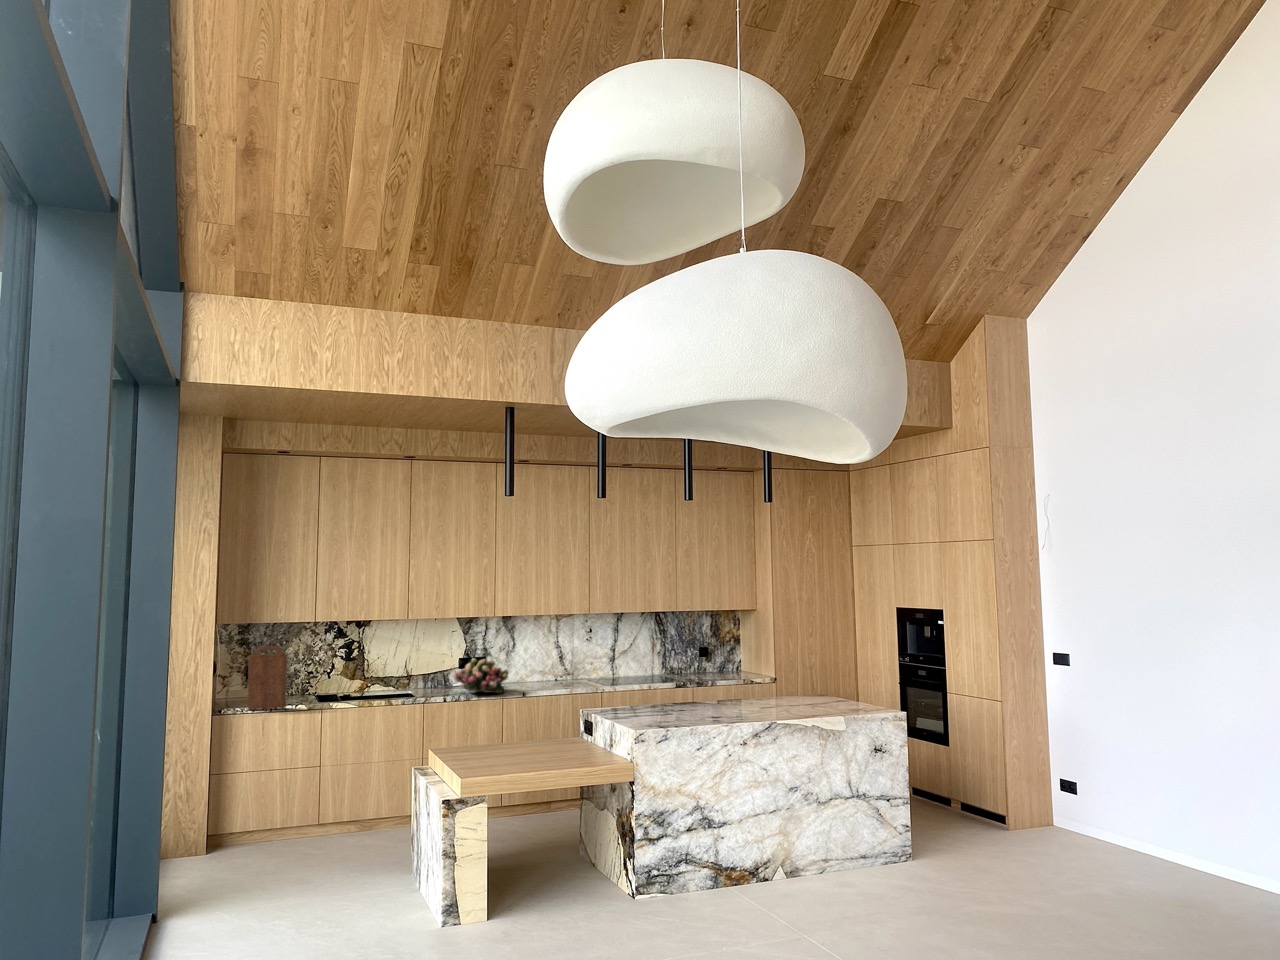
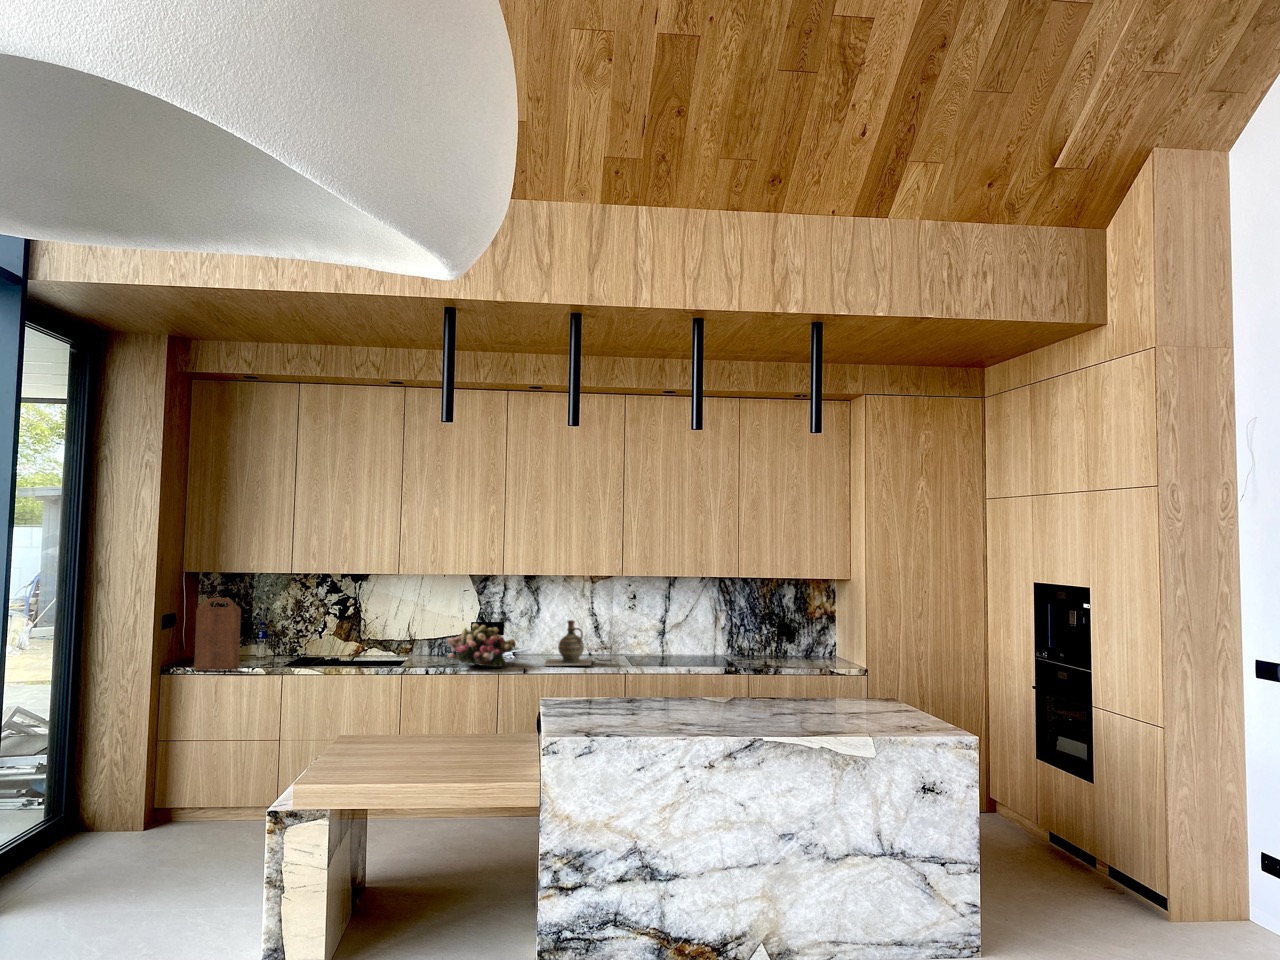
ceramic jug: none [526,652,570,690] -> present [544,620,592,666]

